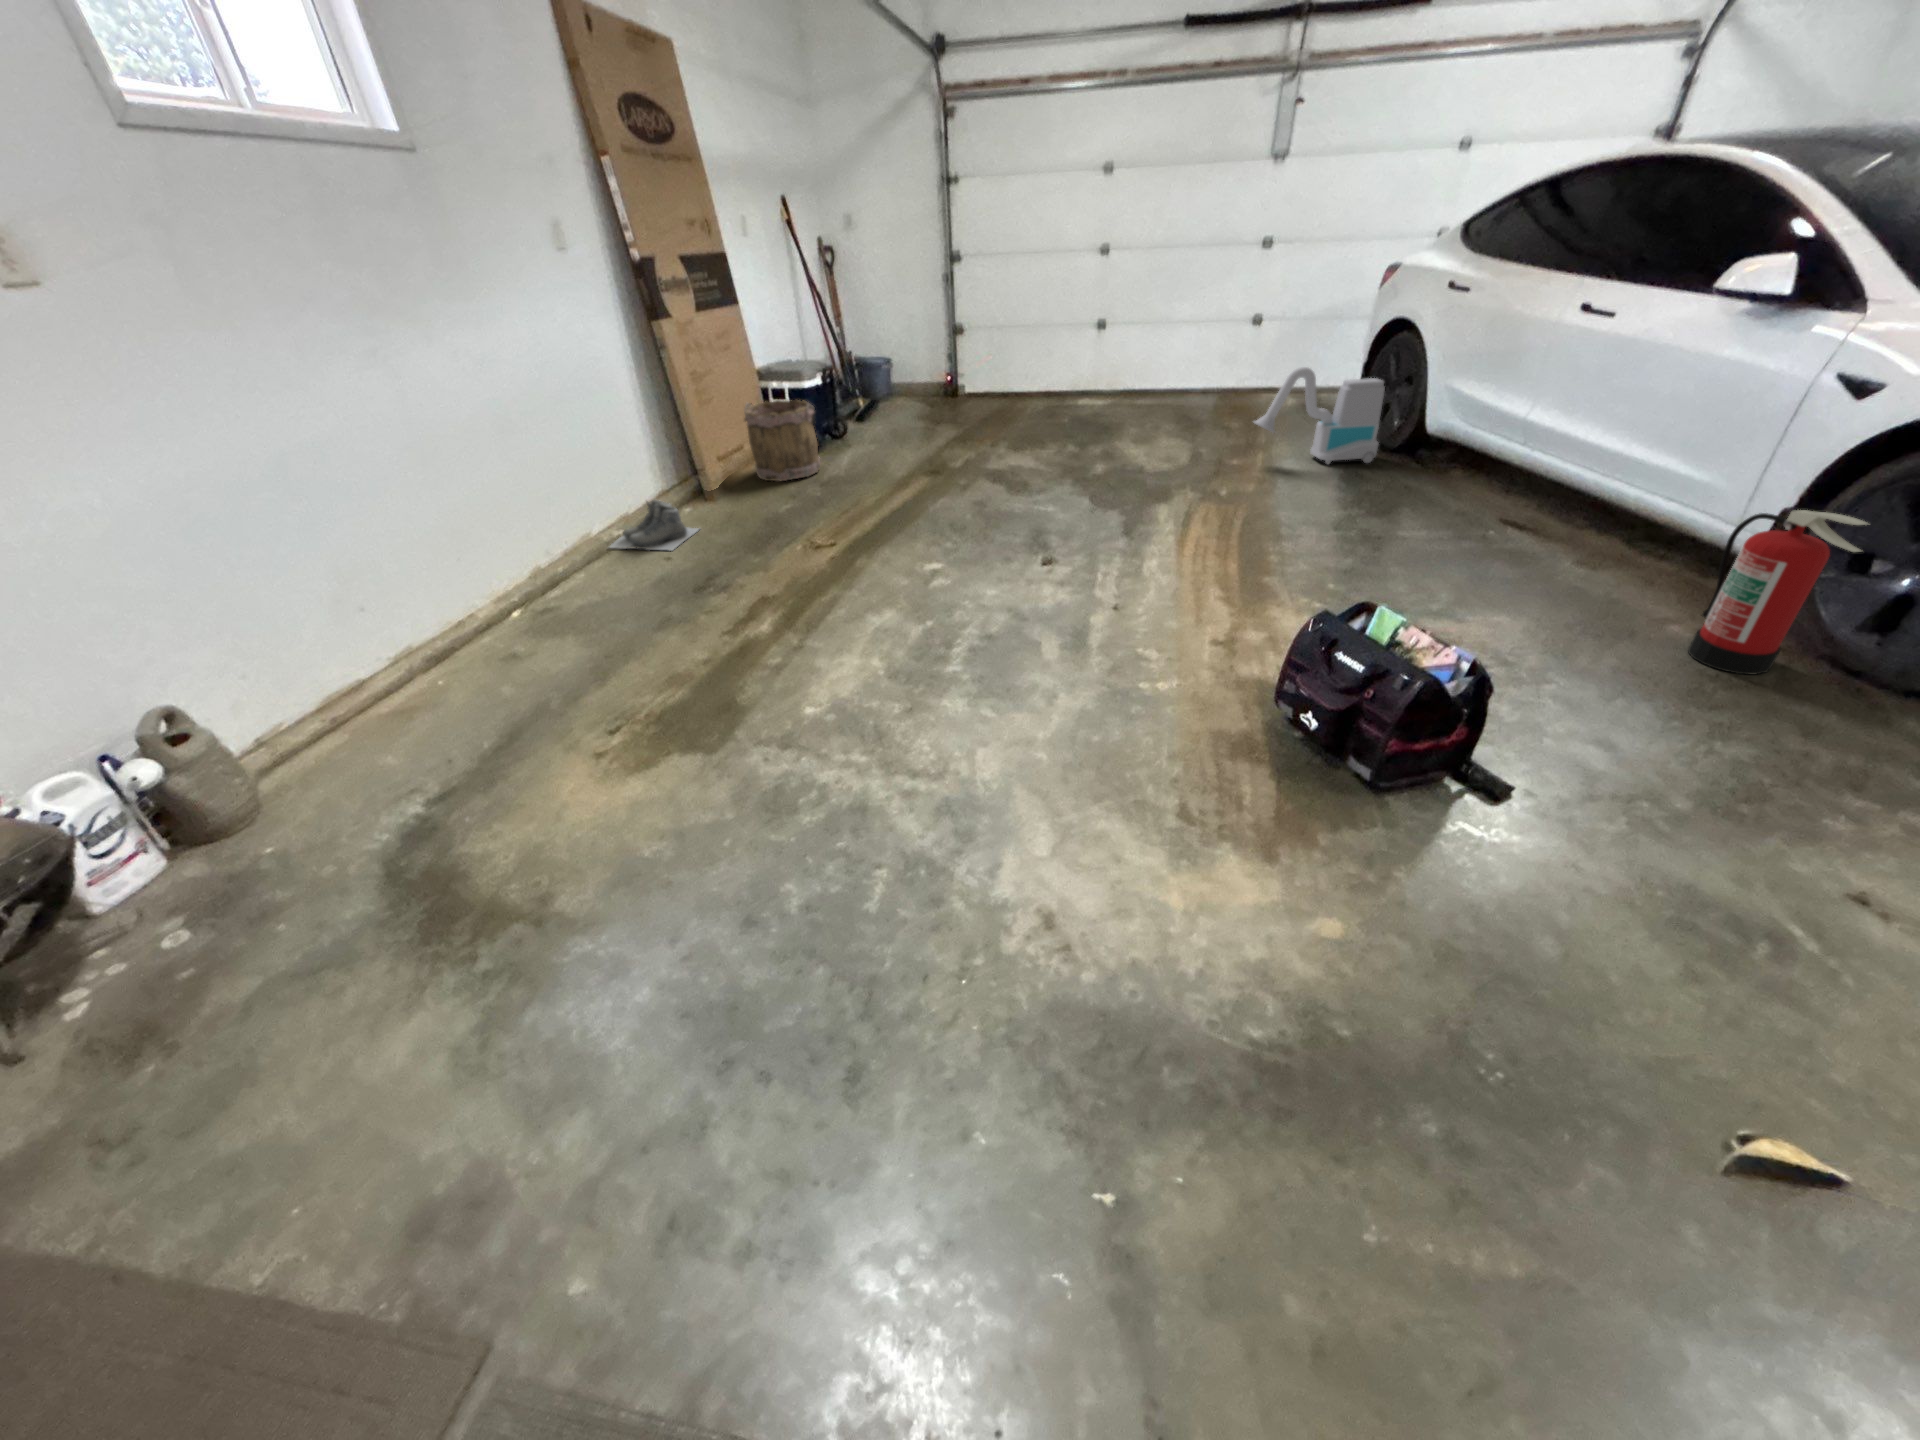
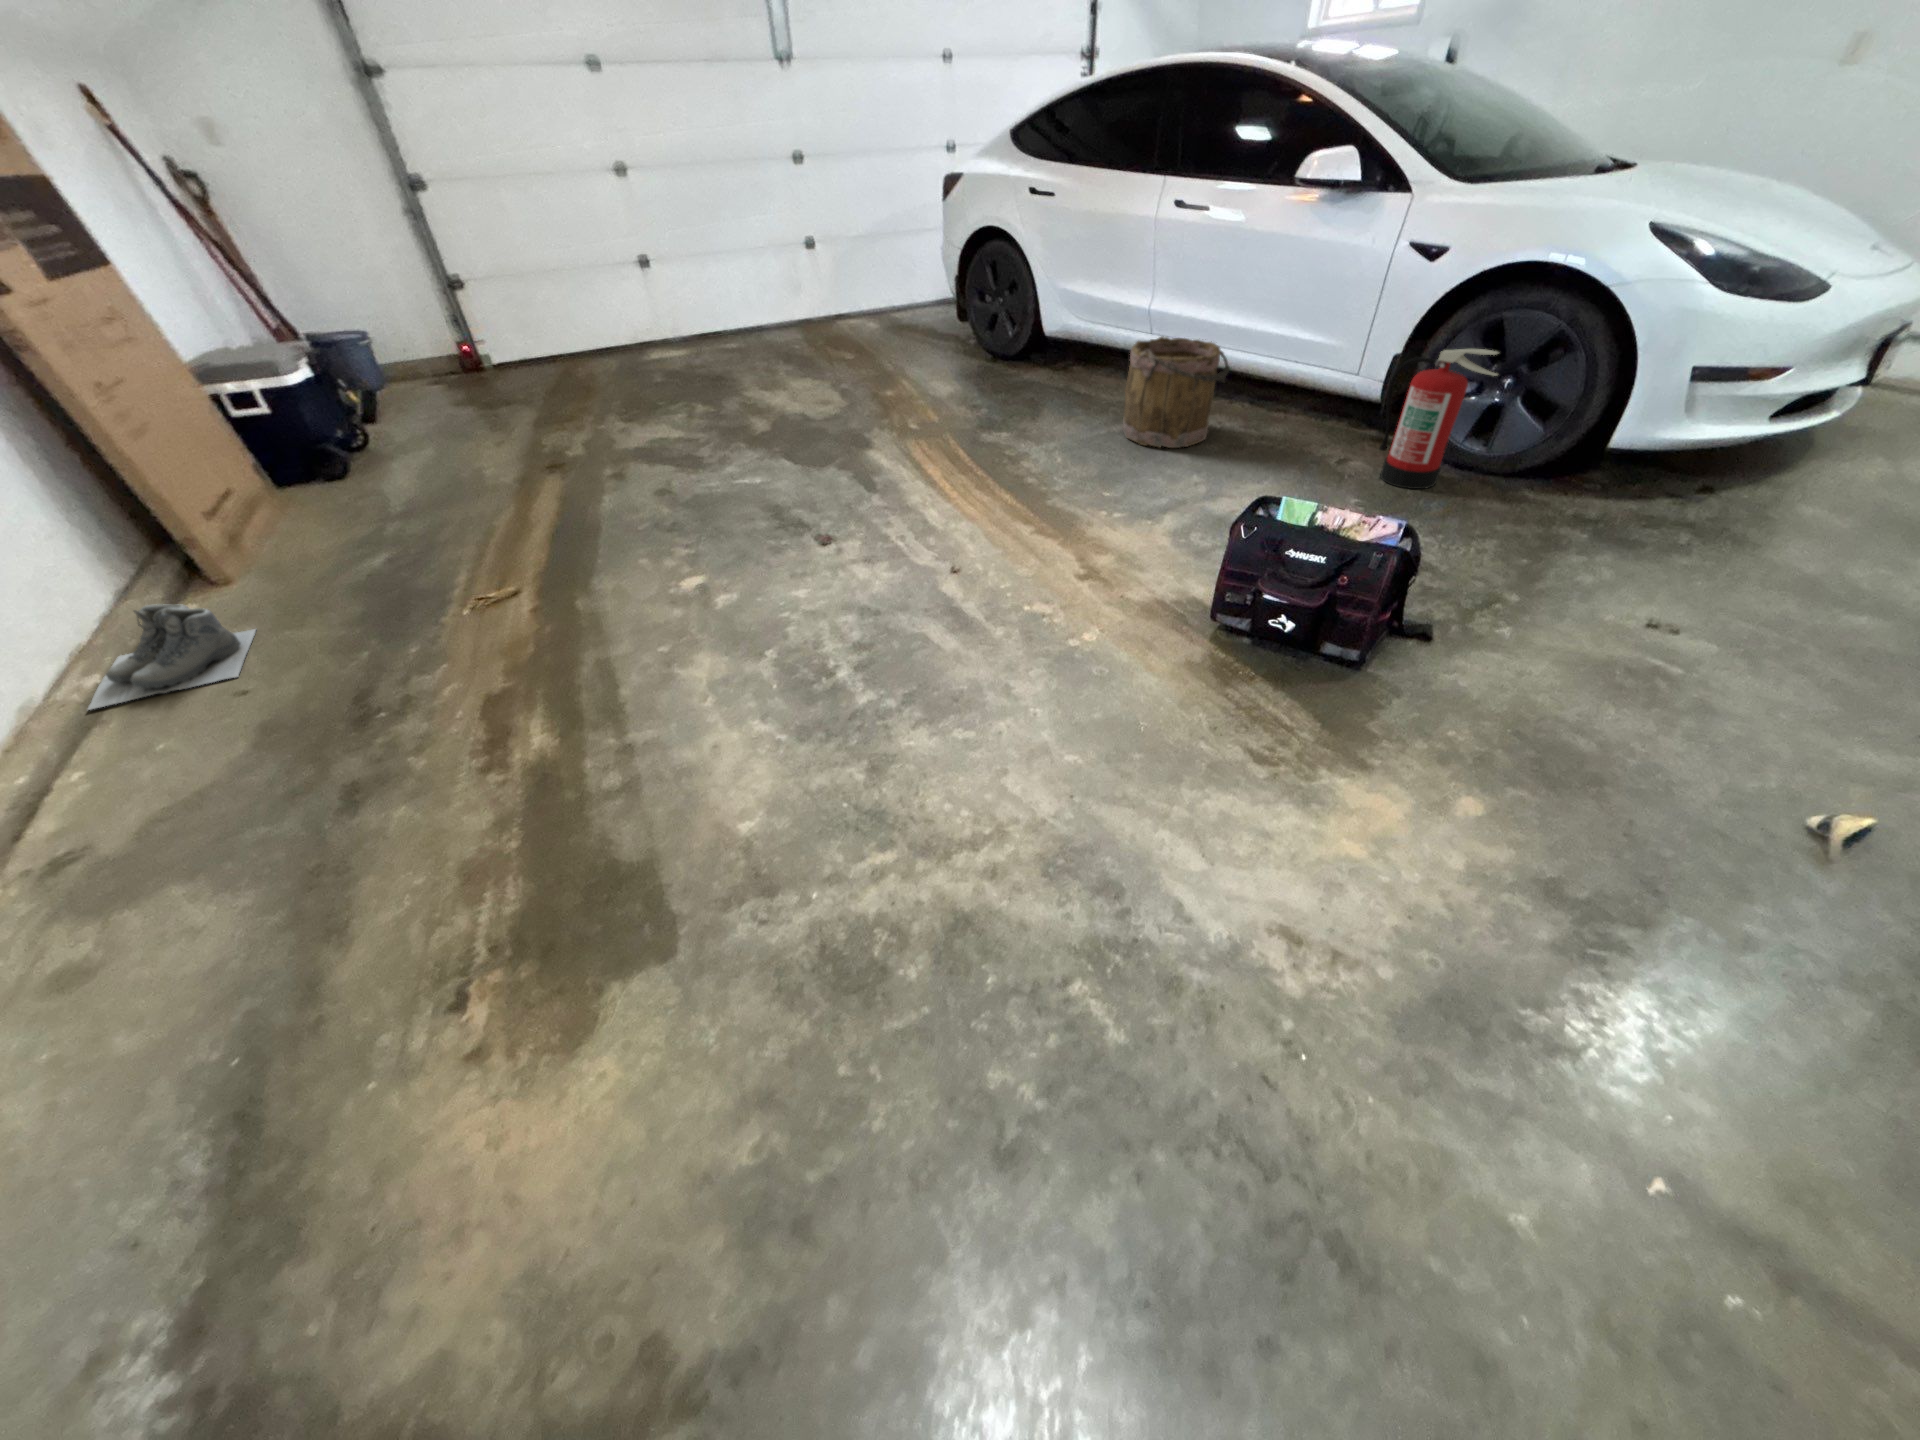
vacuum cleaner: present [1254,367,1385,464] -> none [901,283,1010,381]
bucket: present [744,400,820,481] -> present [1123,337,1230,448]

